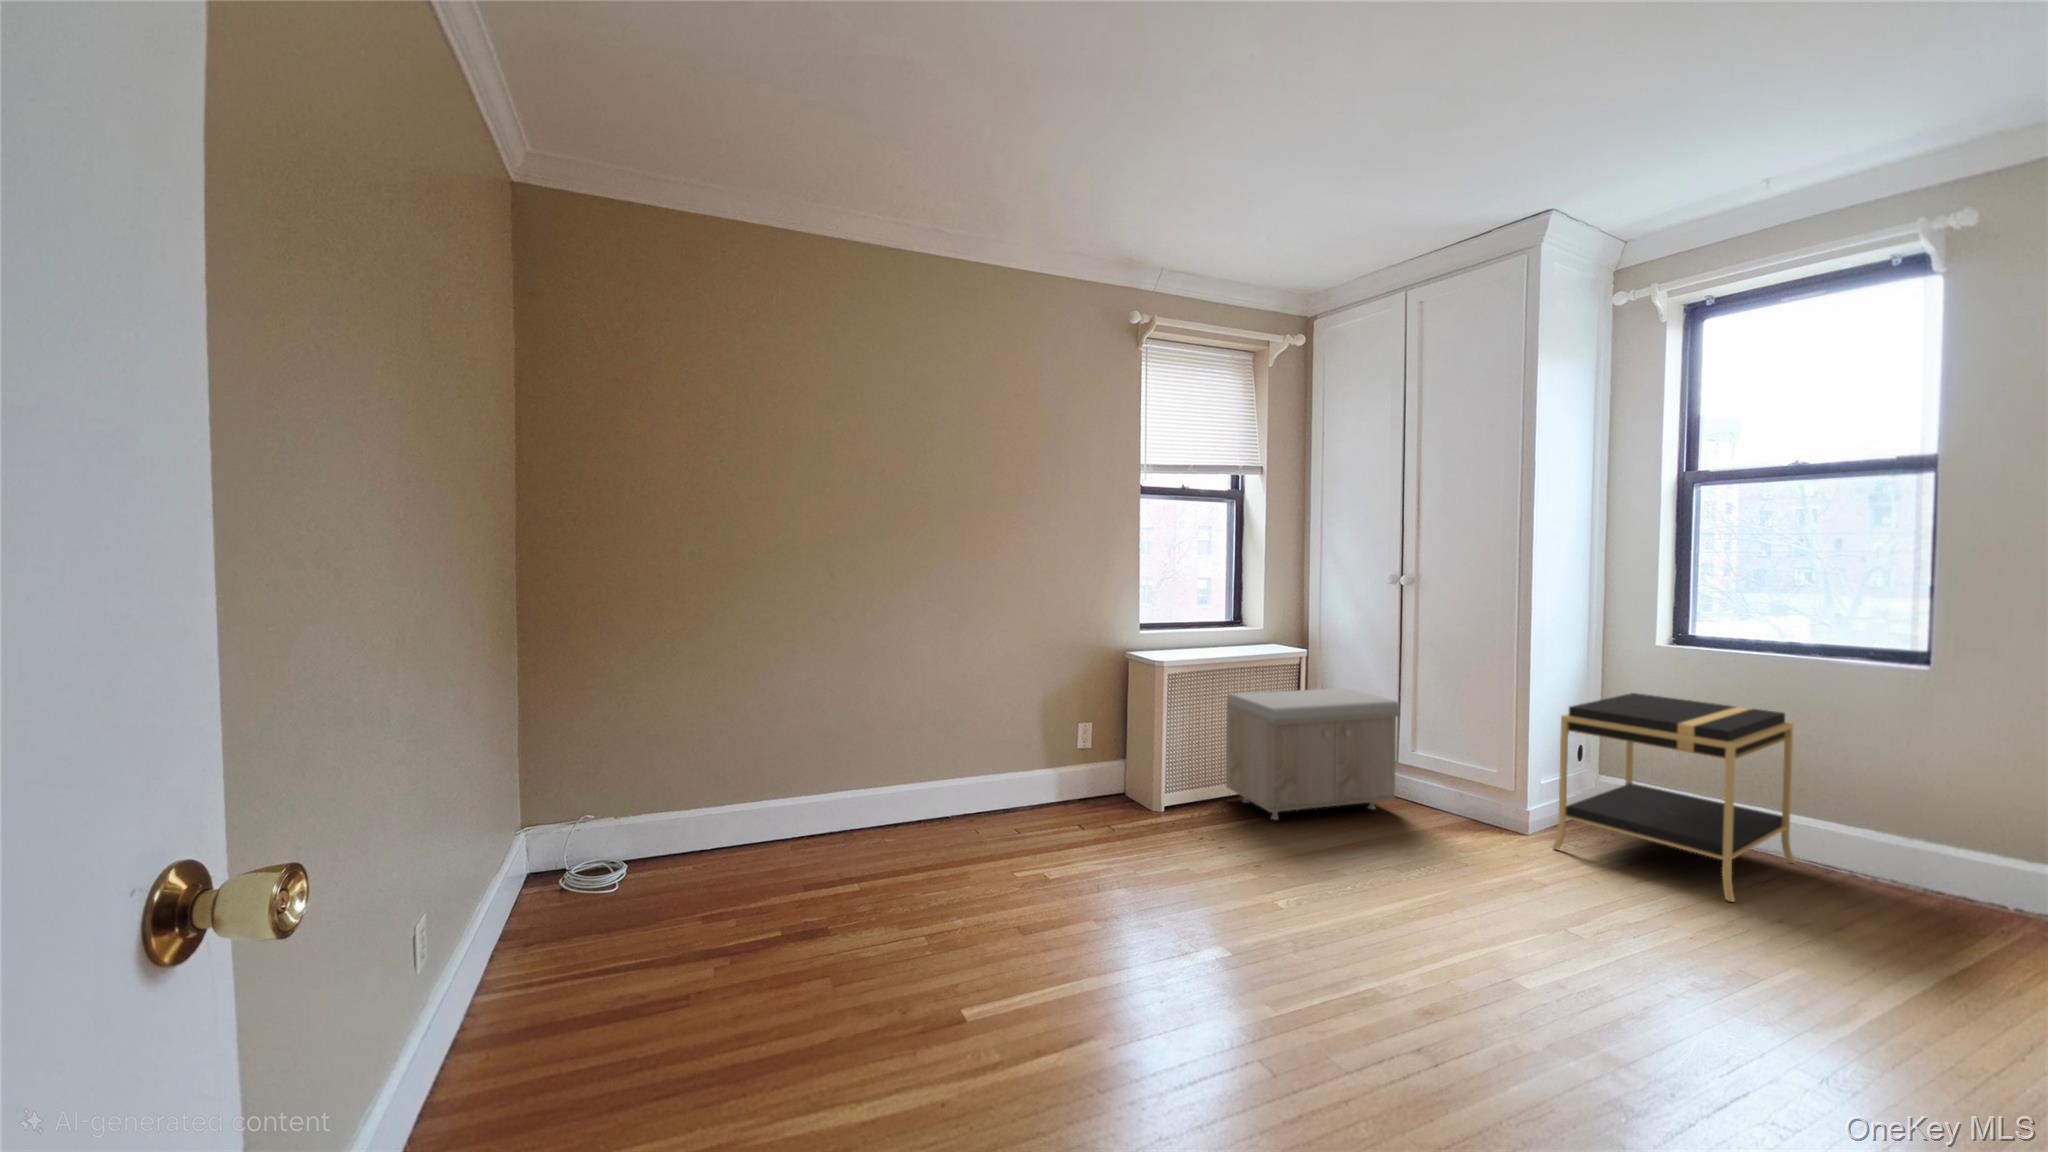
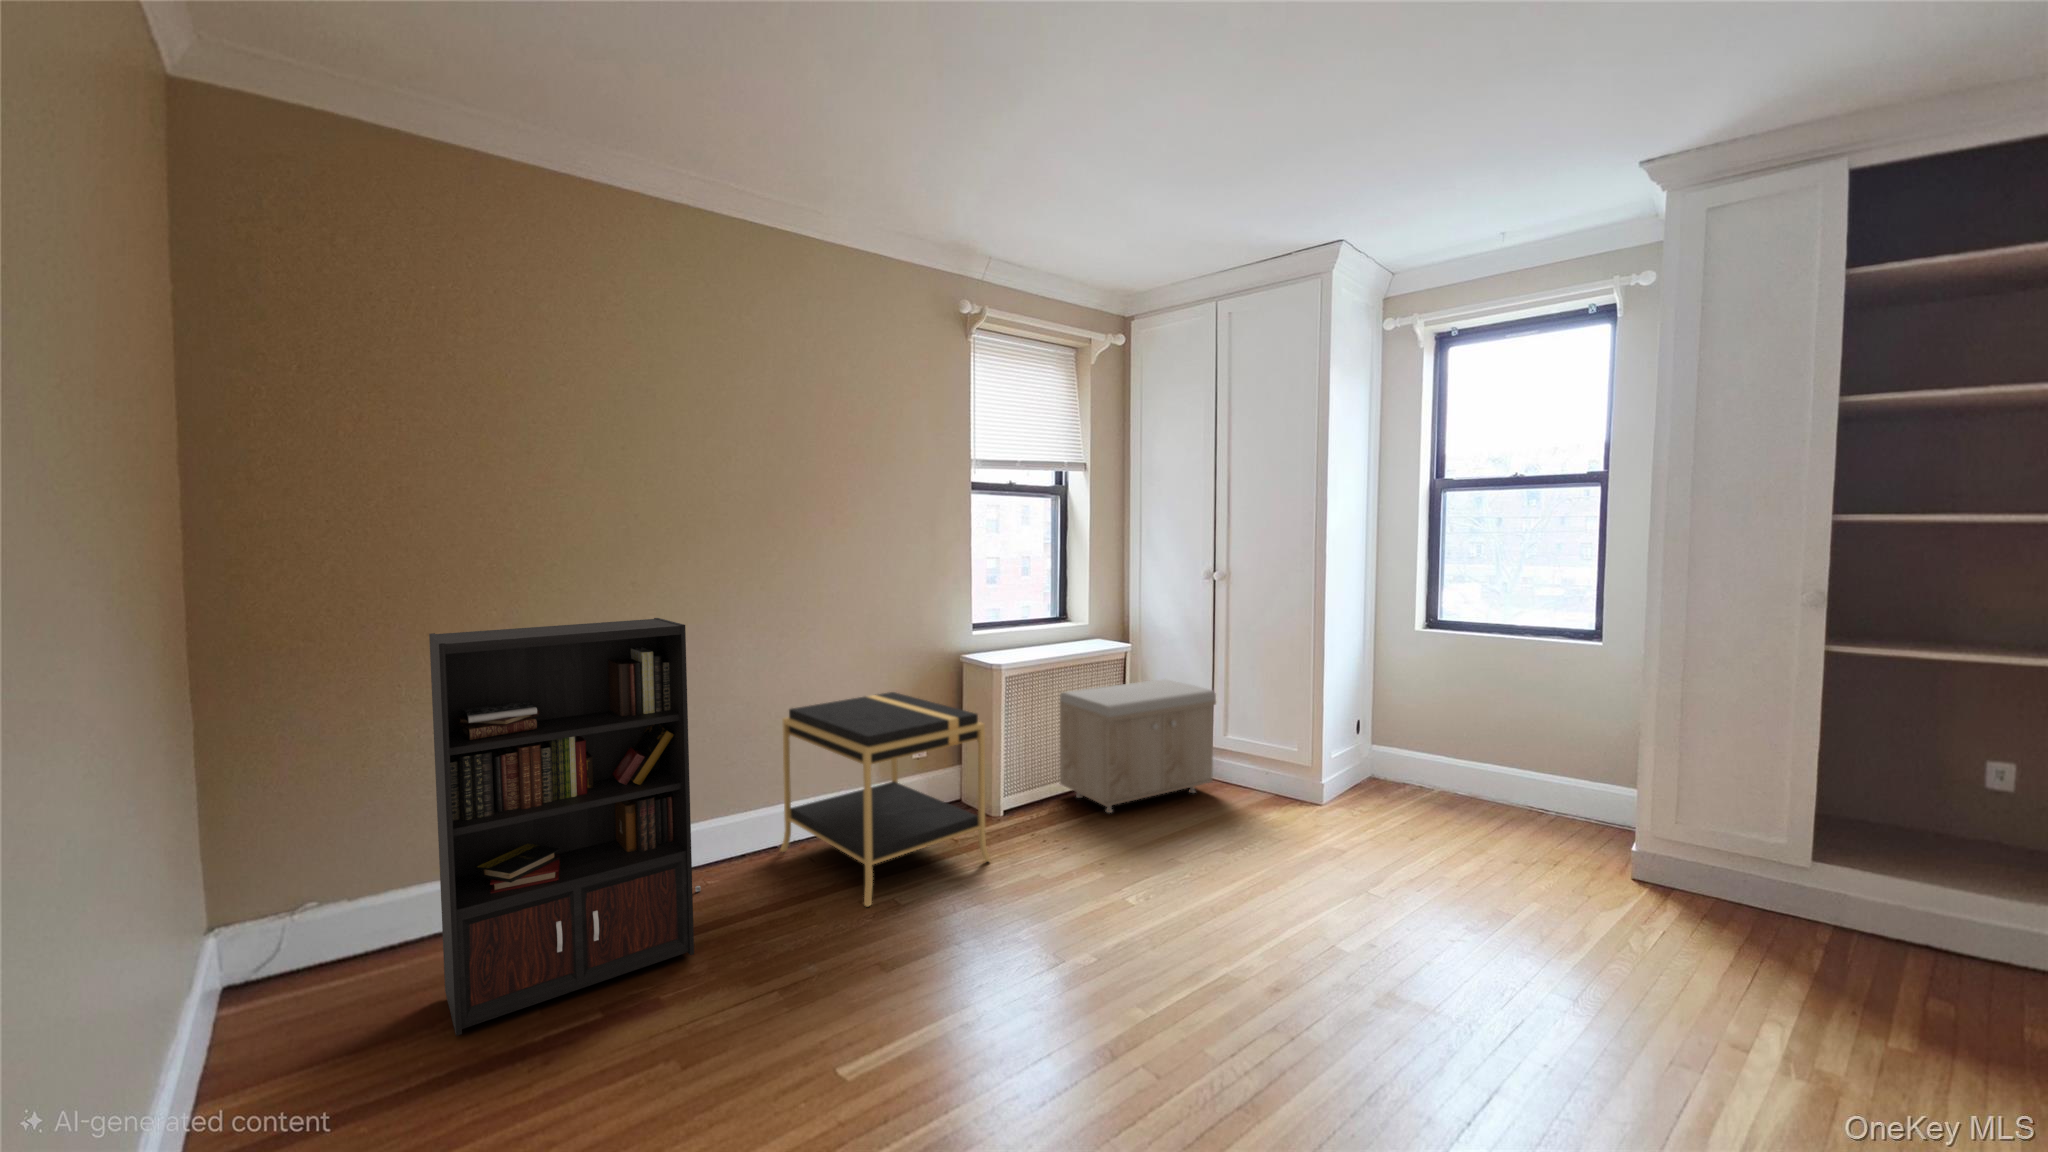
bookcase: none [668,600,878,933] -> present [429,618,701,1036]
nightstand: present [1553,693,1795,902] -> present [780,692,991,907]

